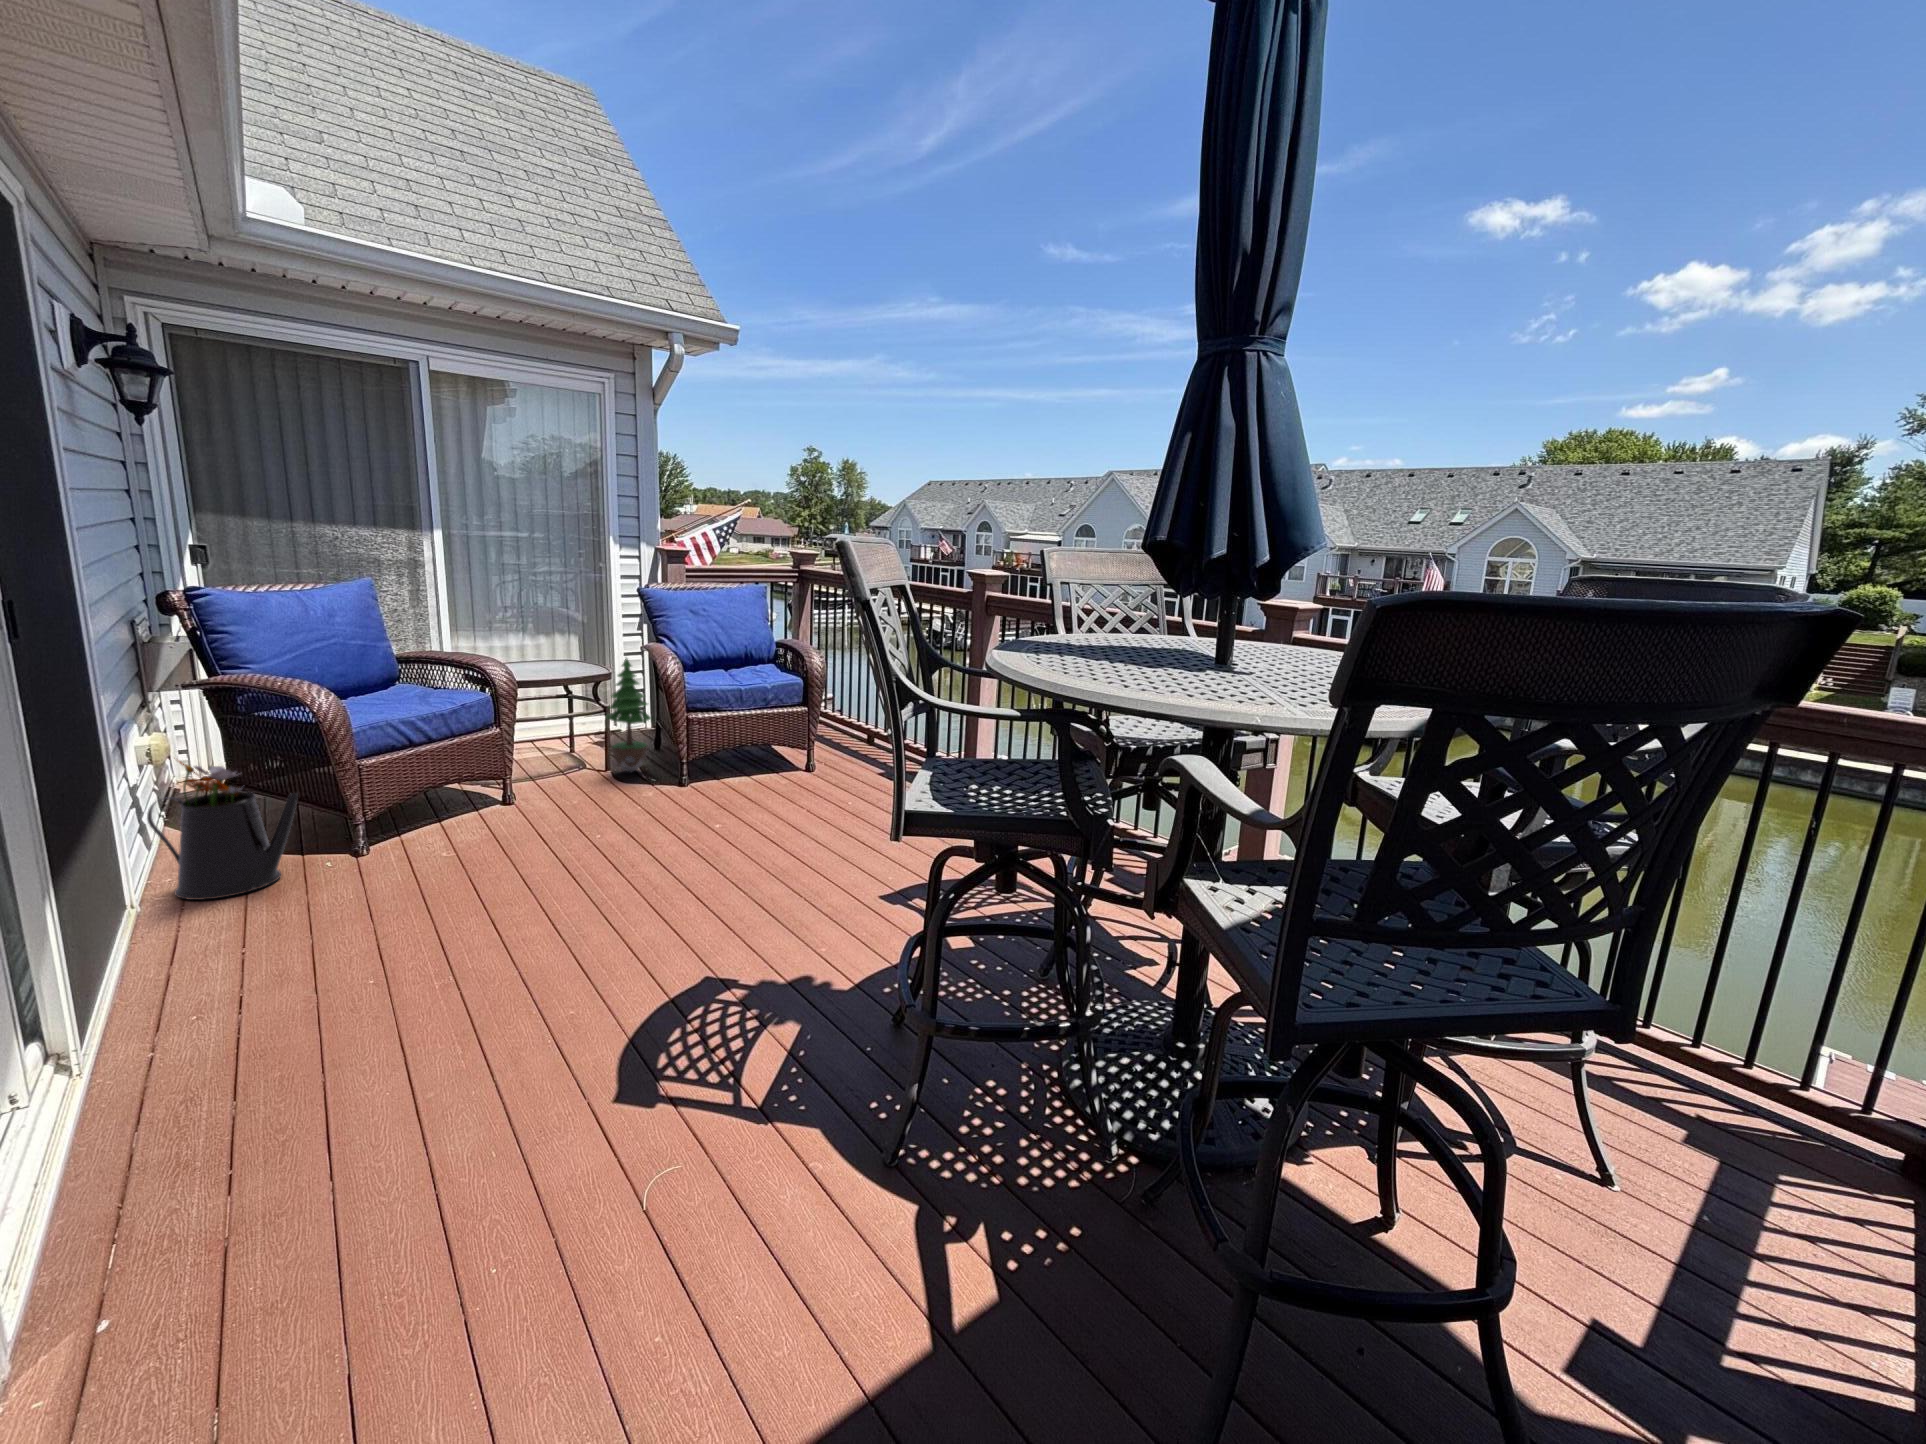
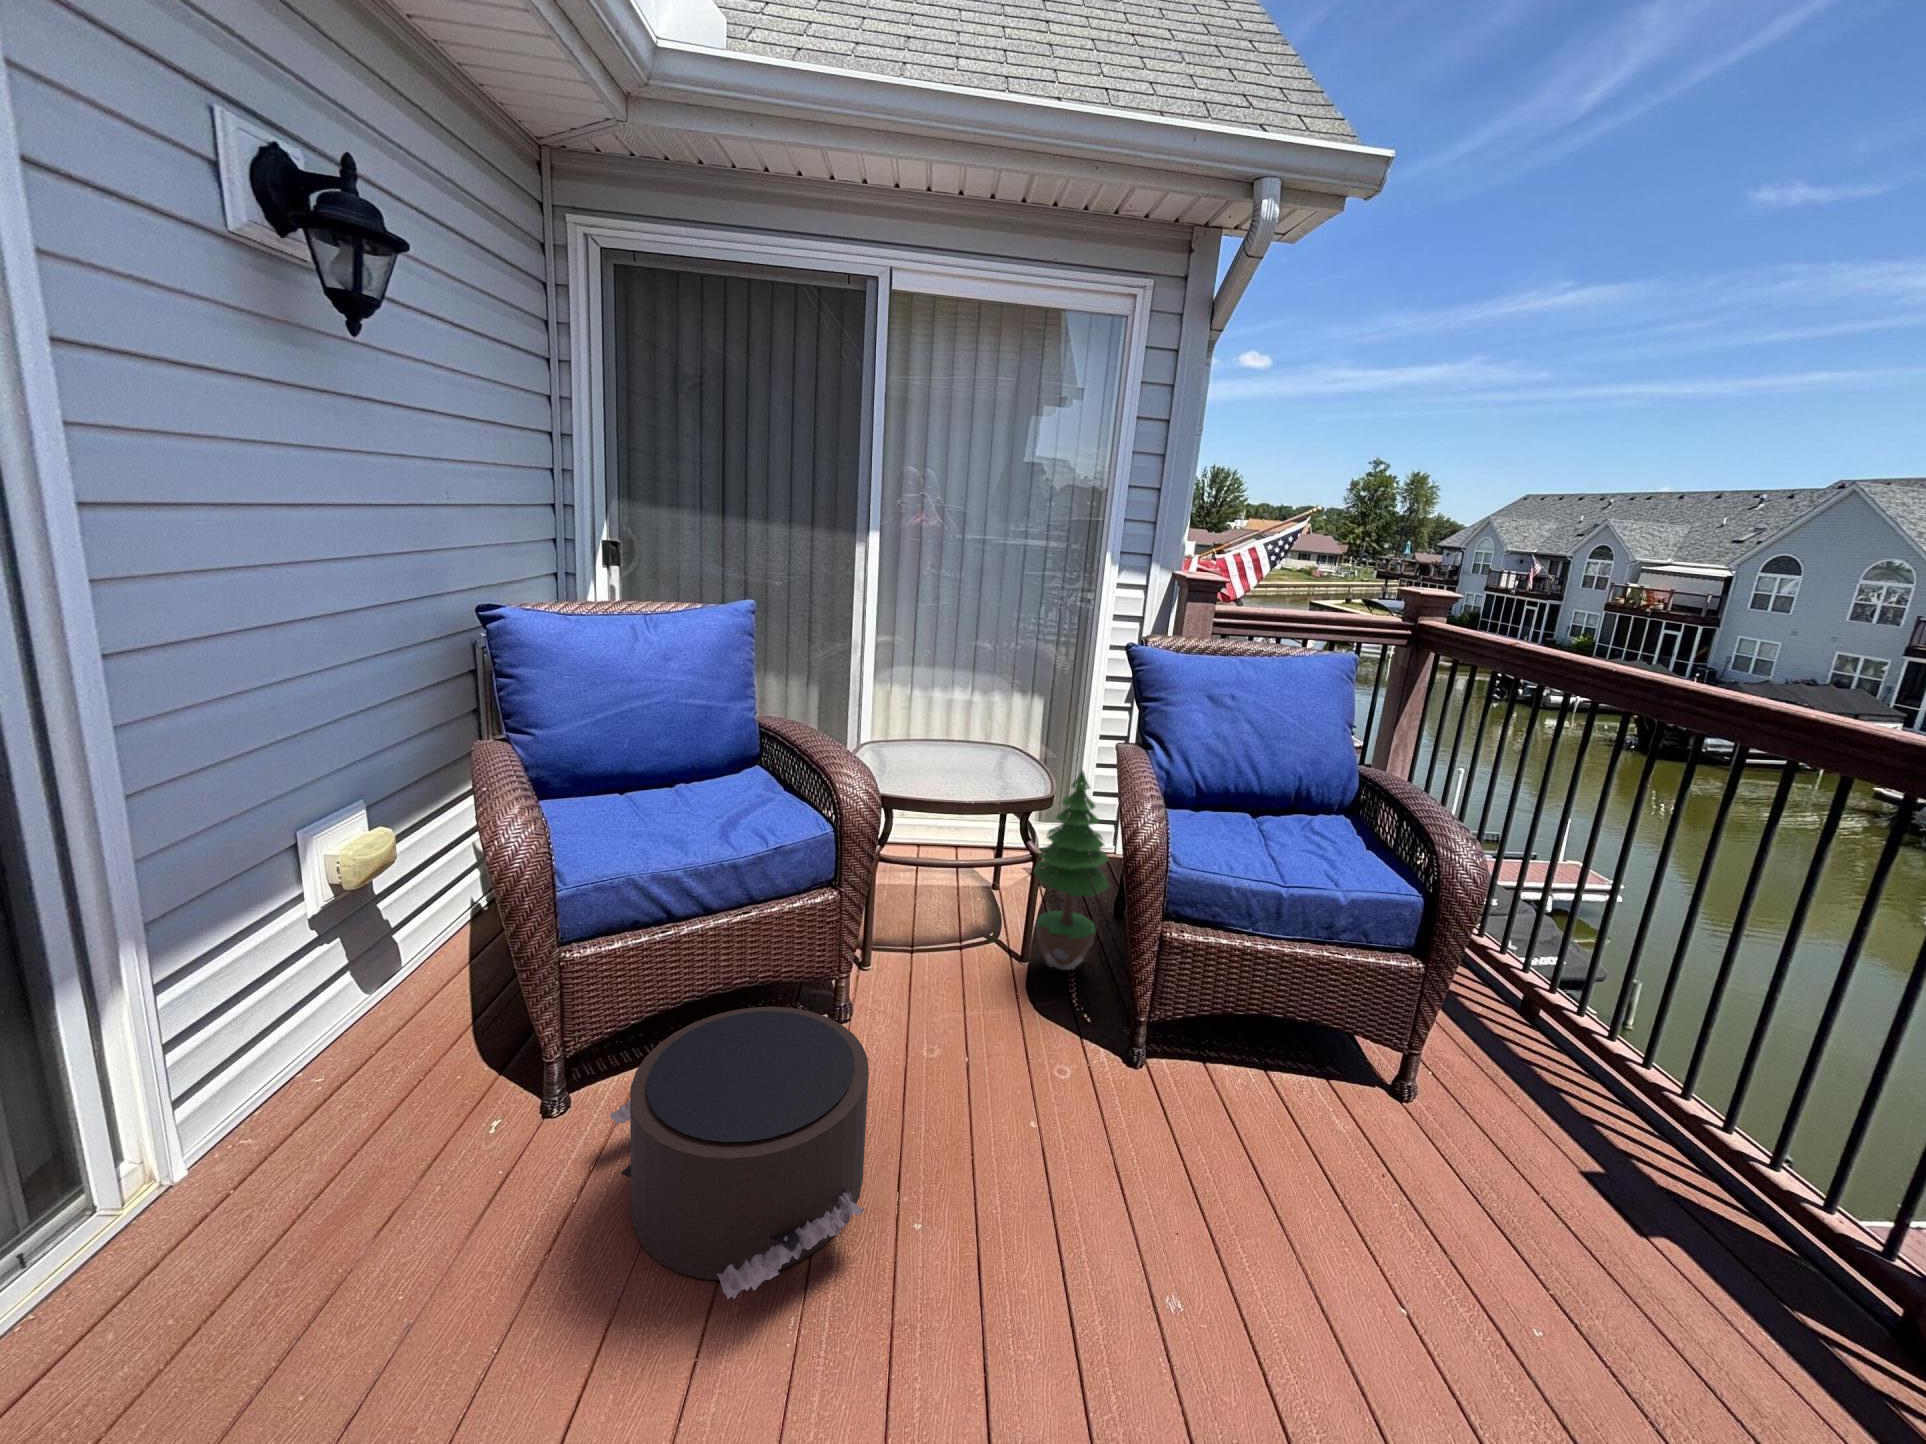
watering can: present [147,758,298,900] -> none [254,892,431,1183]
pouf: none [409,775,573,868] -> present [610,1007,869,1299]

